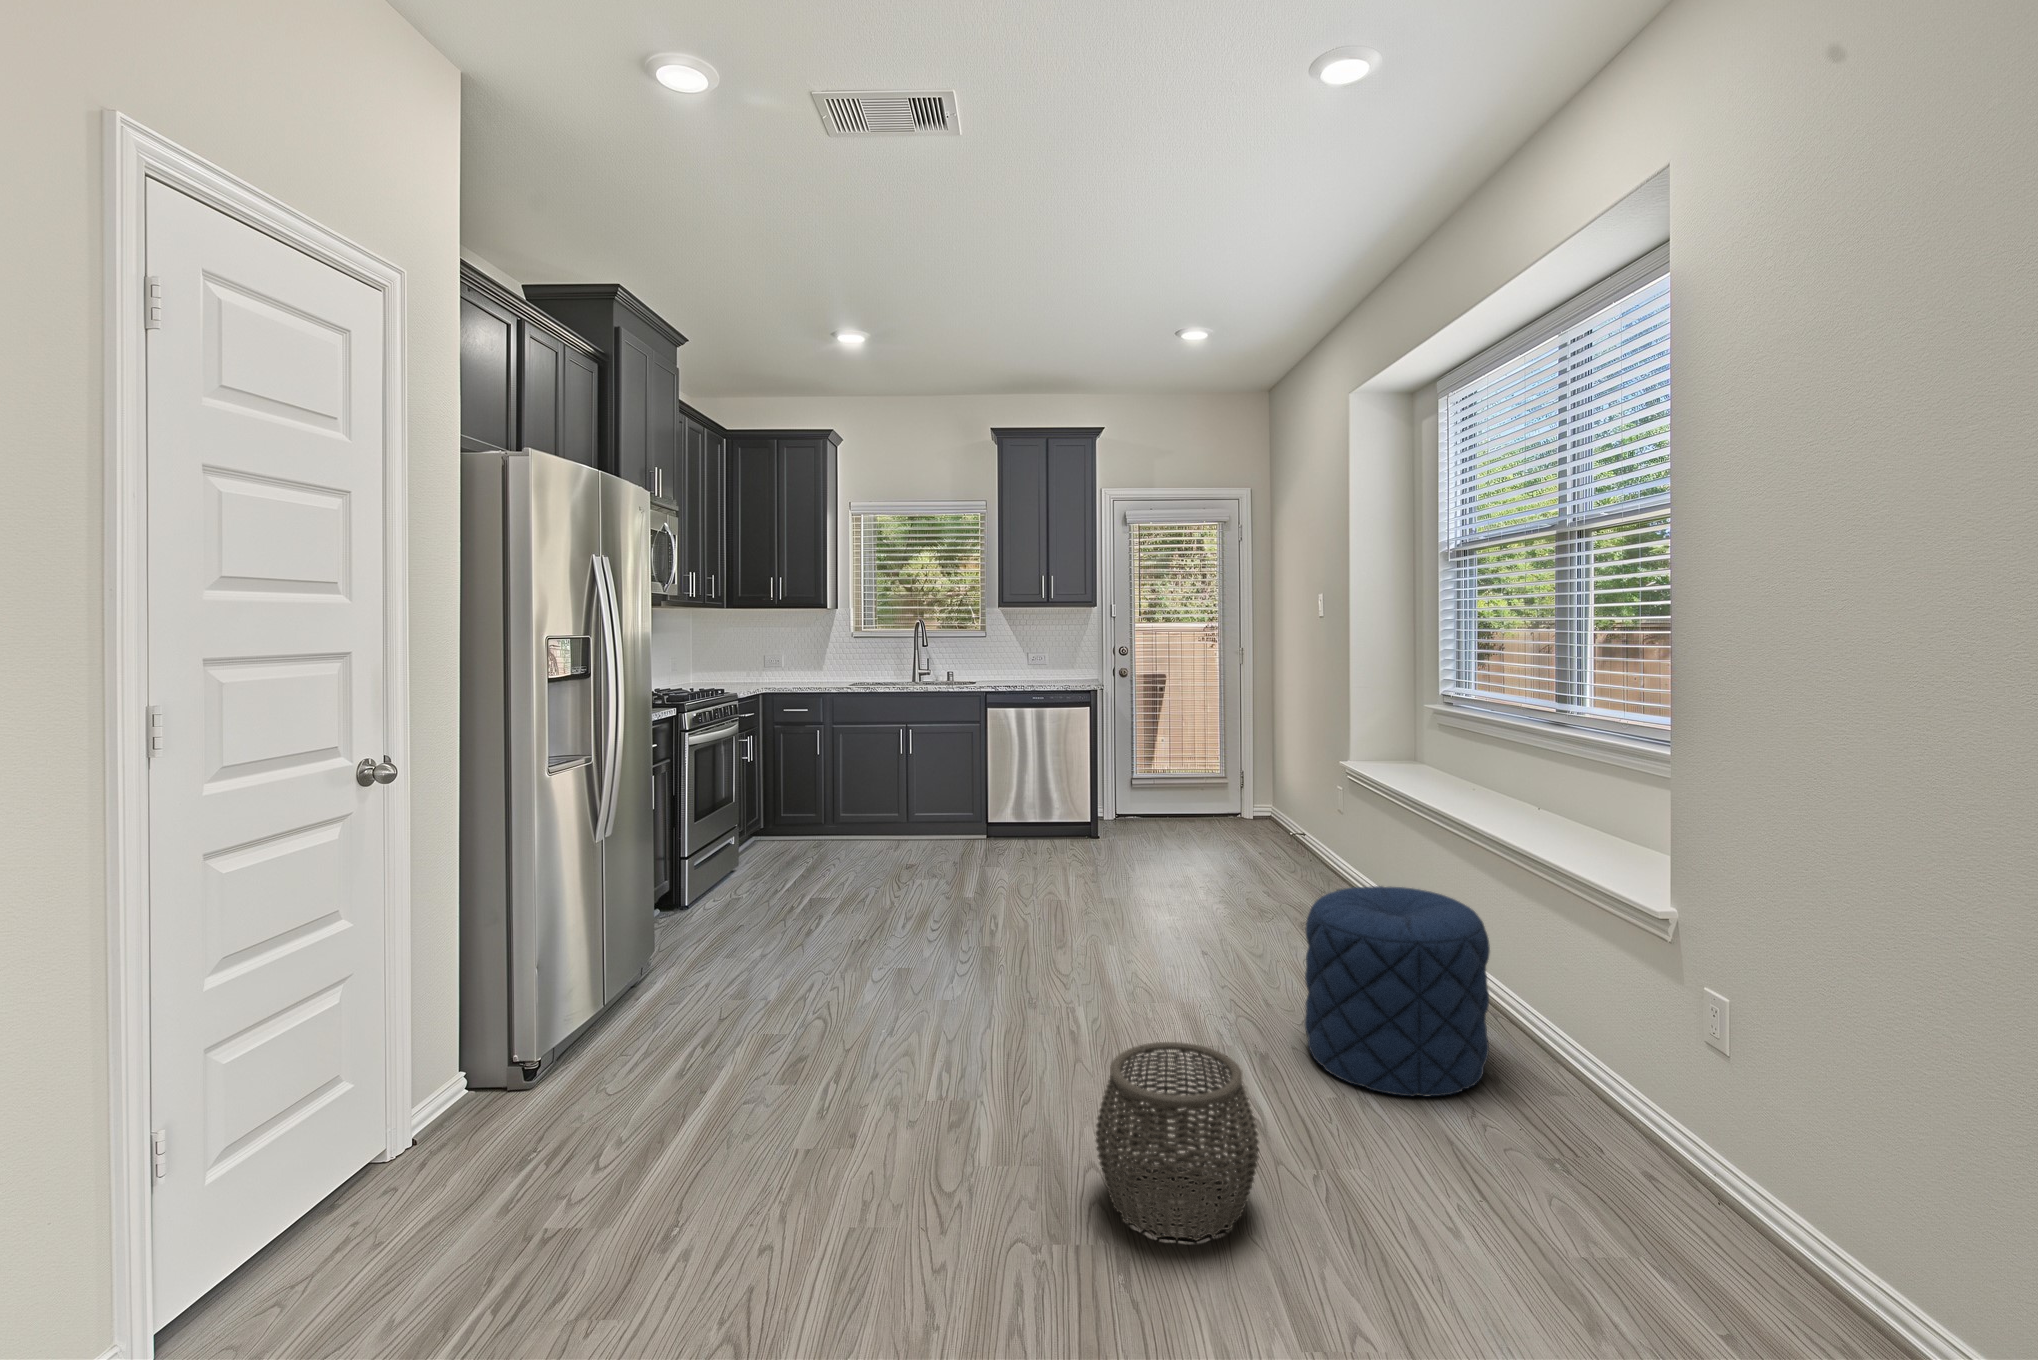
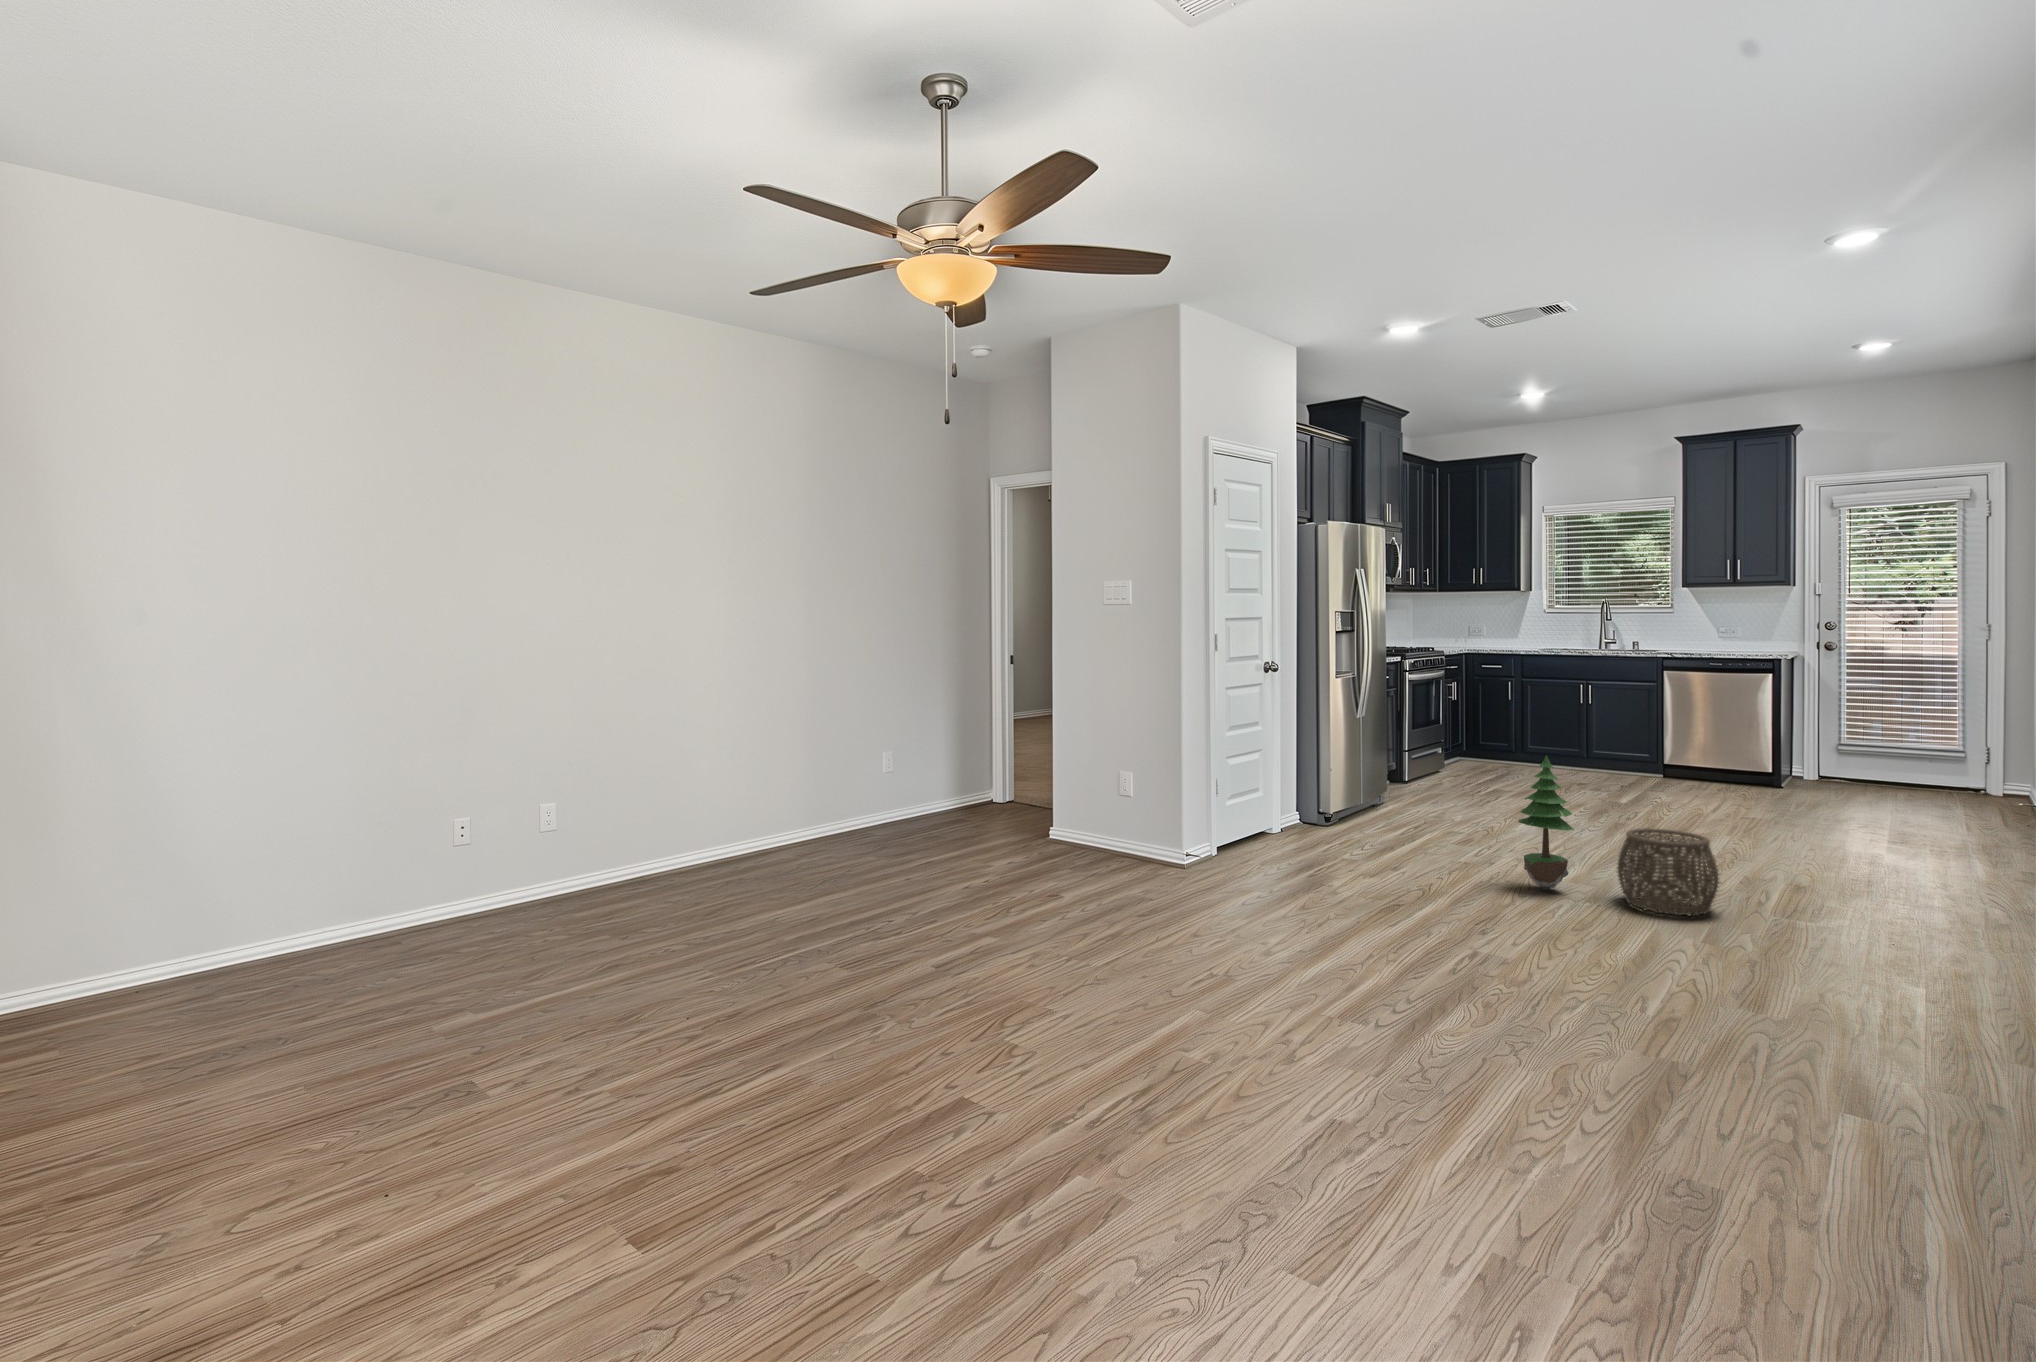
pouf: present [1305,886,1490,1096] -> none [1833,788,2000,921]
potted tree: none [925,939,1026,1220] -> present [1518,755,1574,890]

